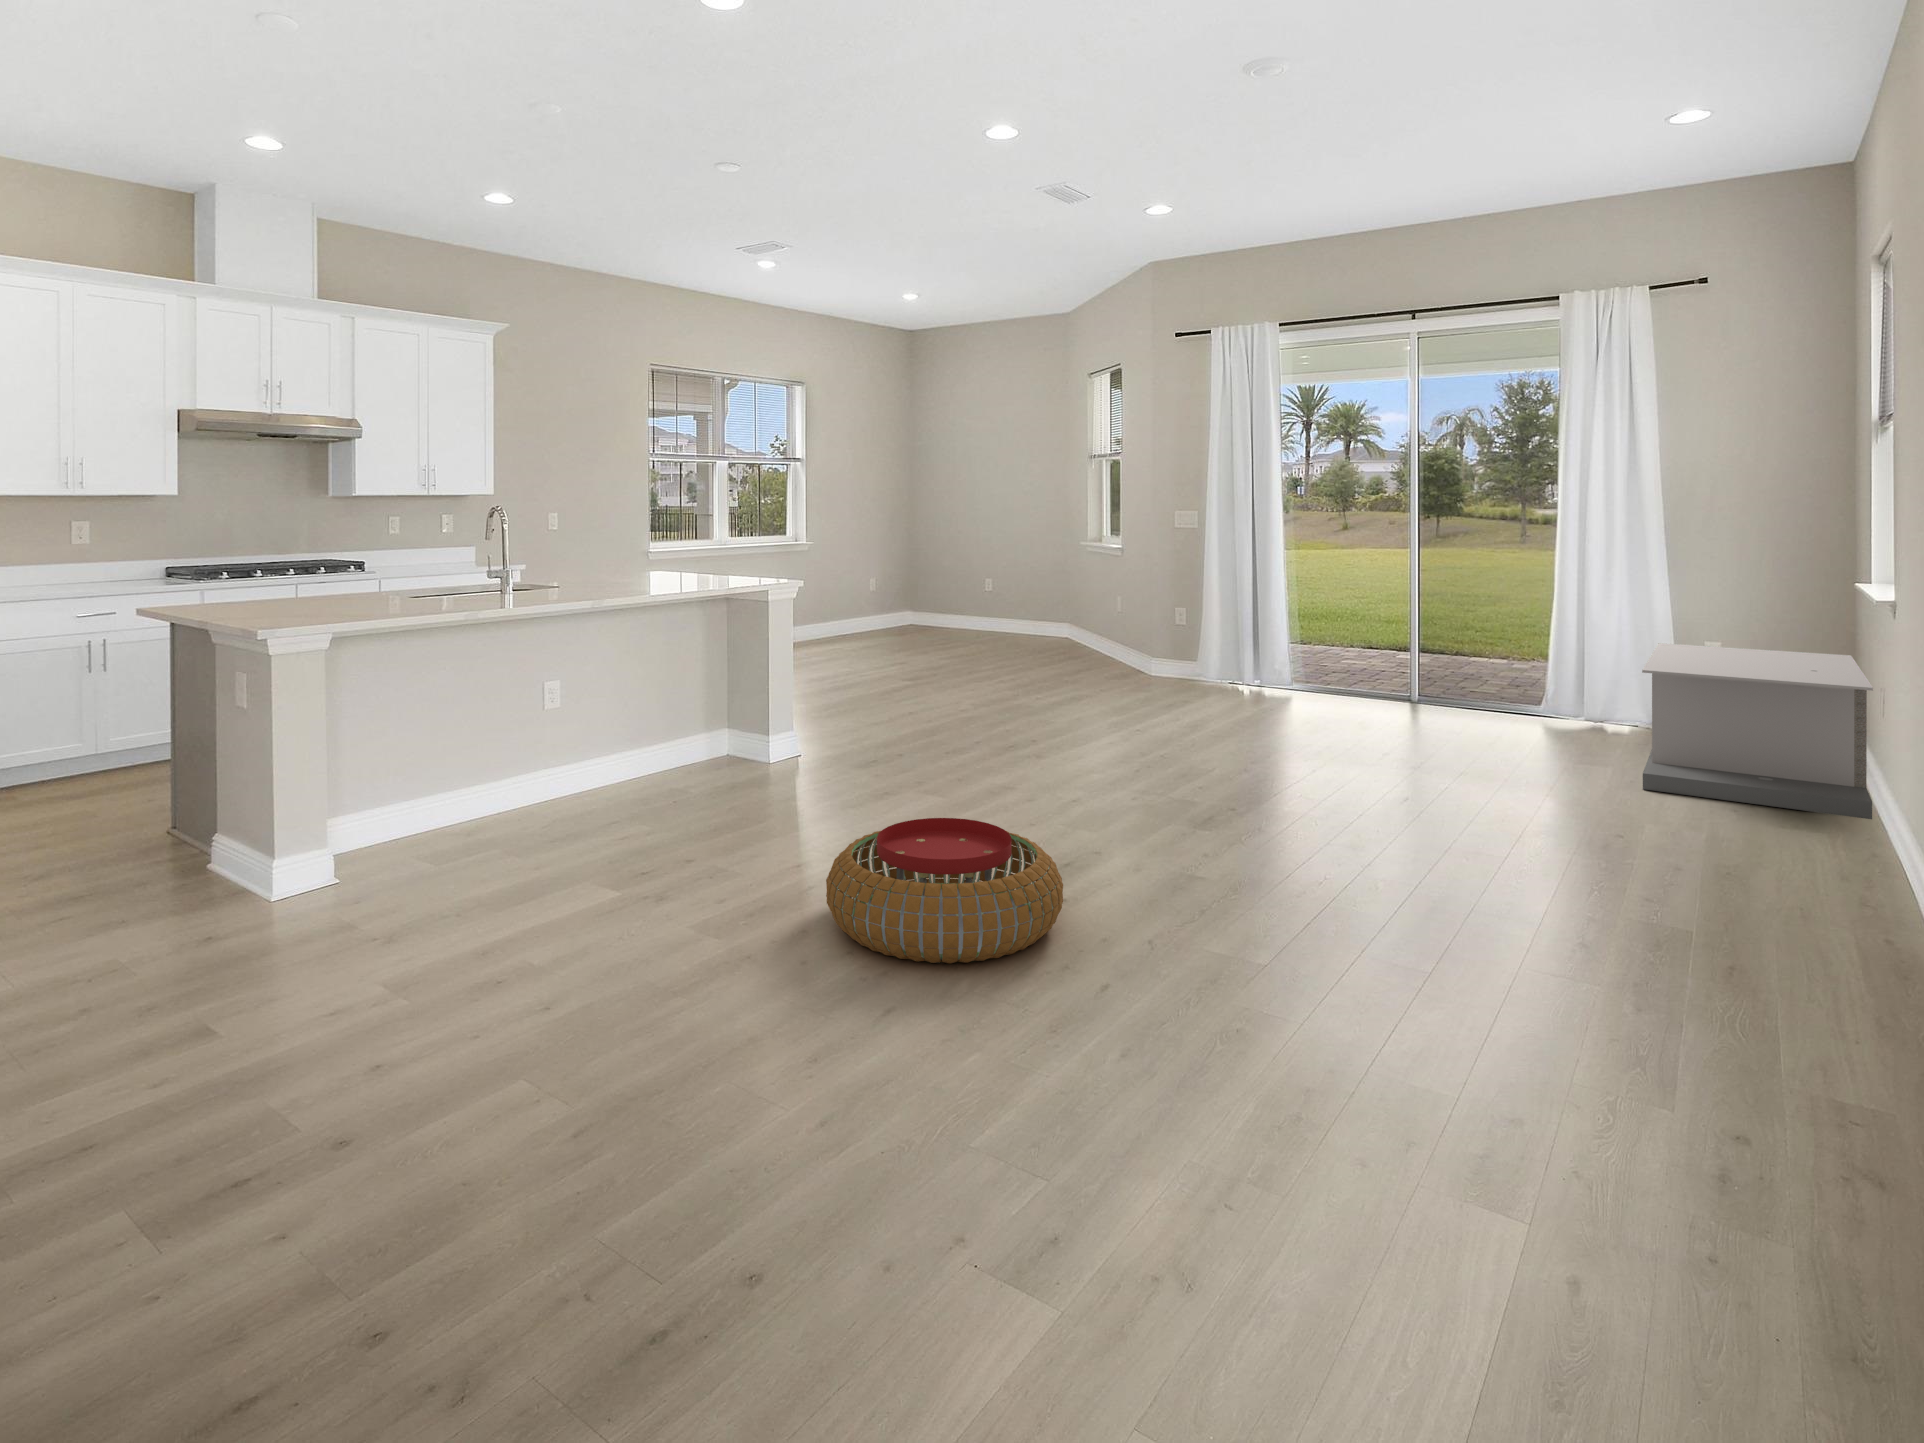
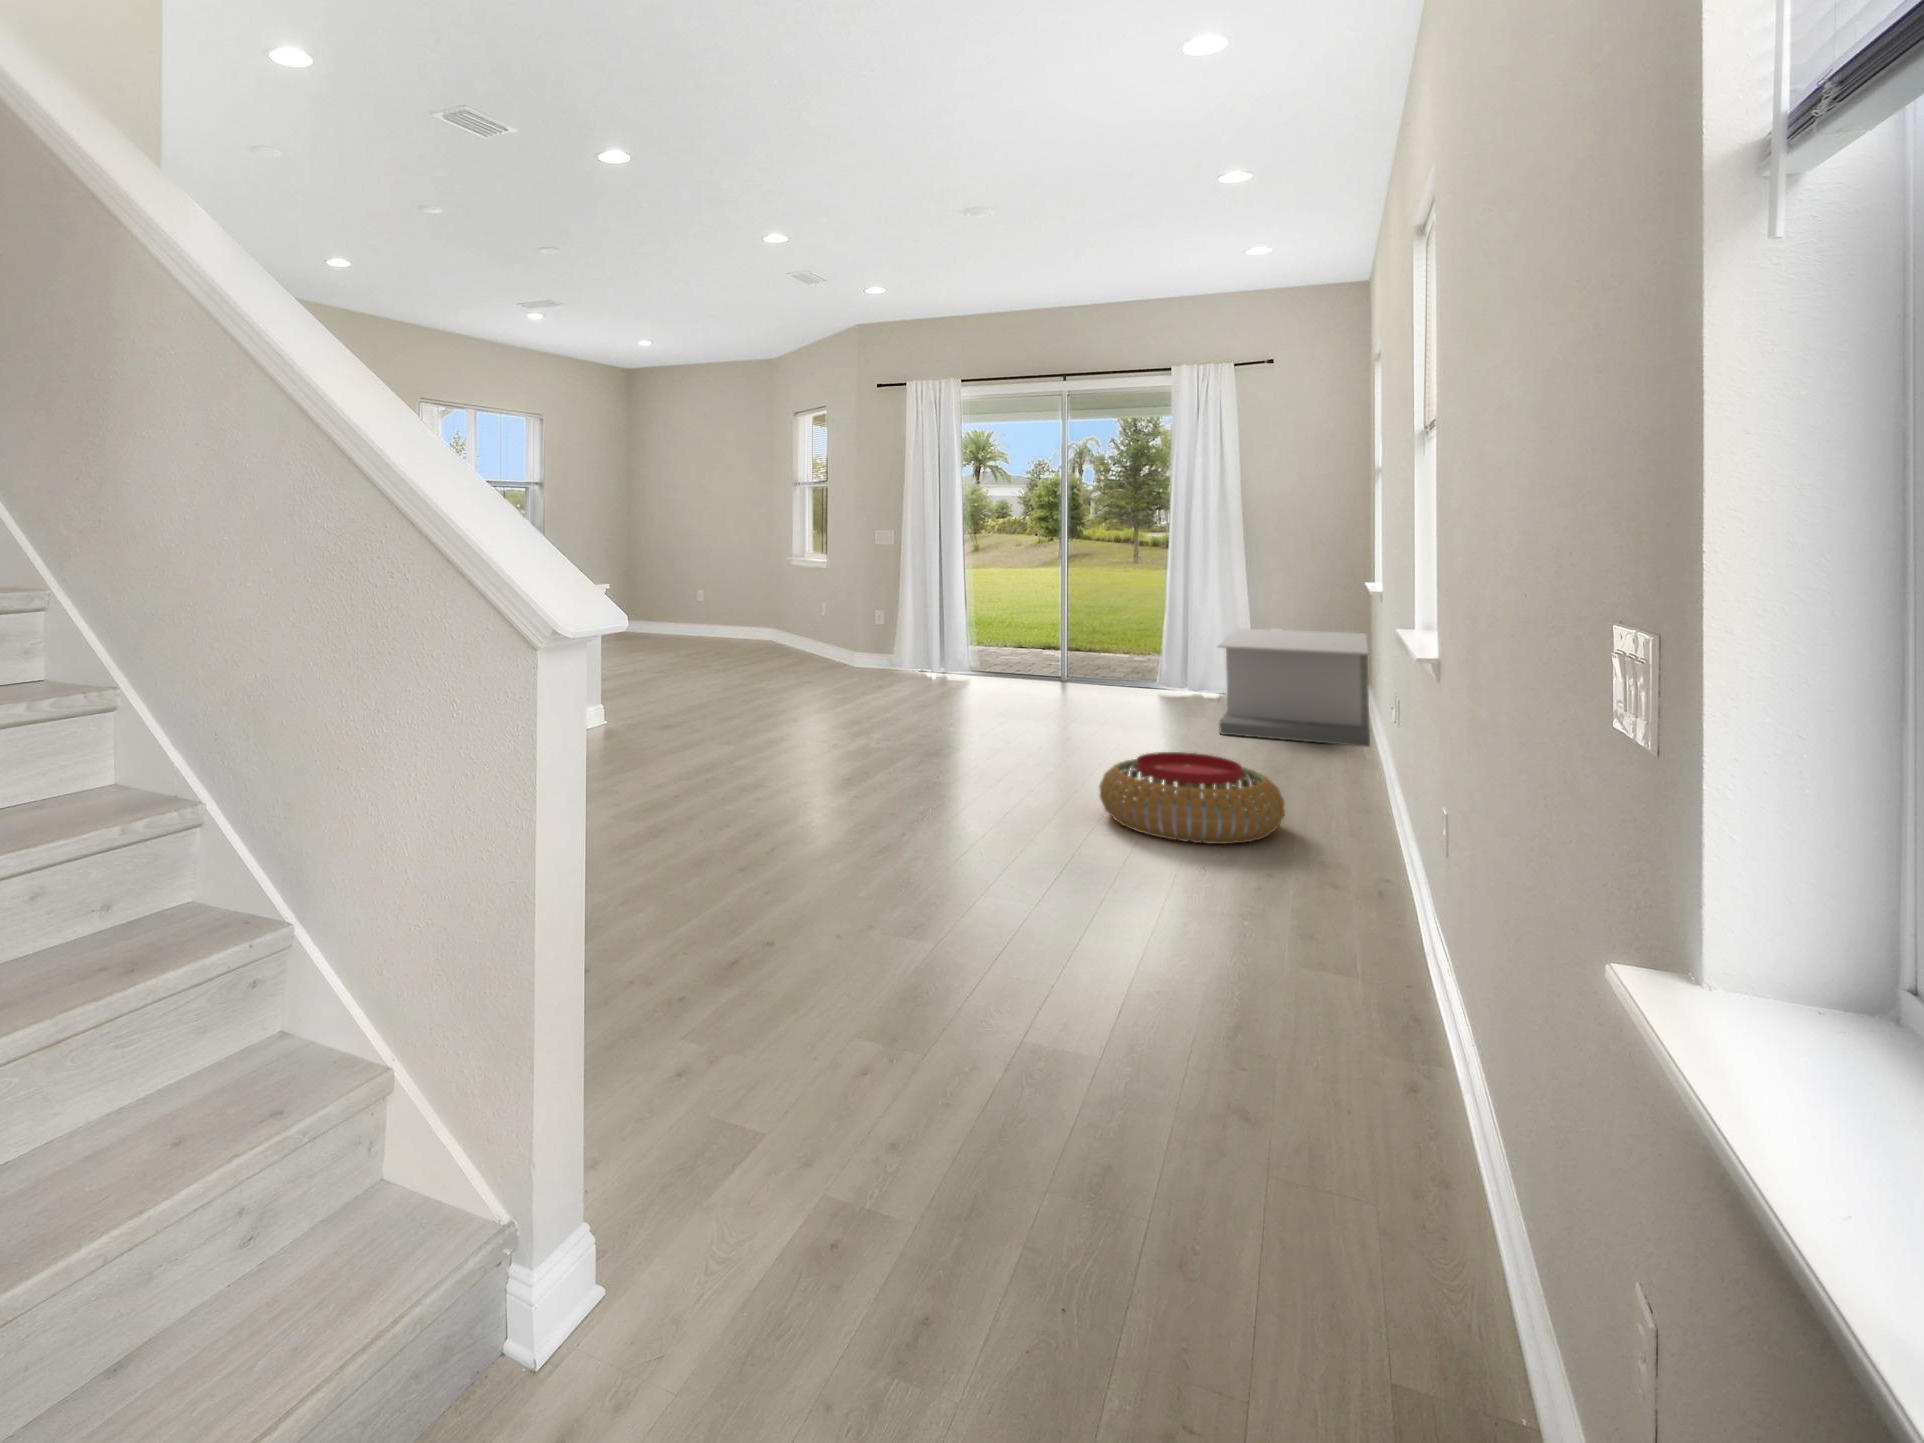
pouf: present [826,818,1063,963] -> present [1099,752,1285,844]

